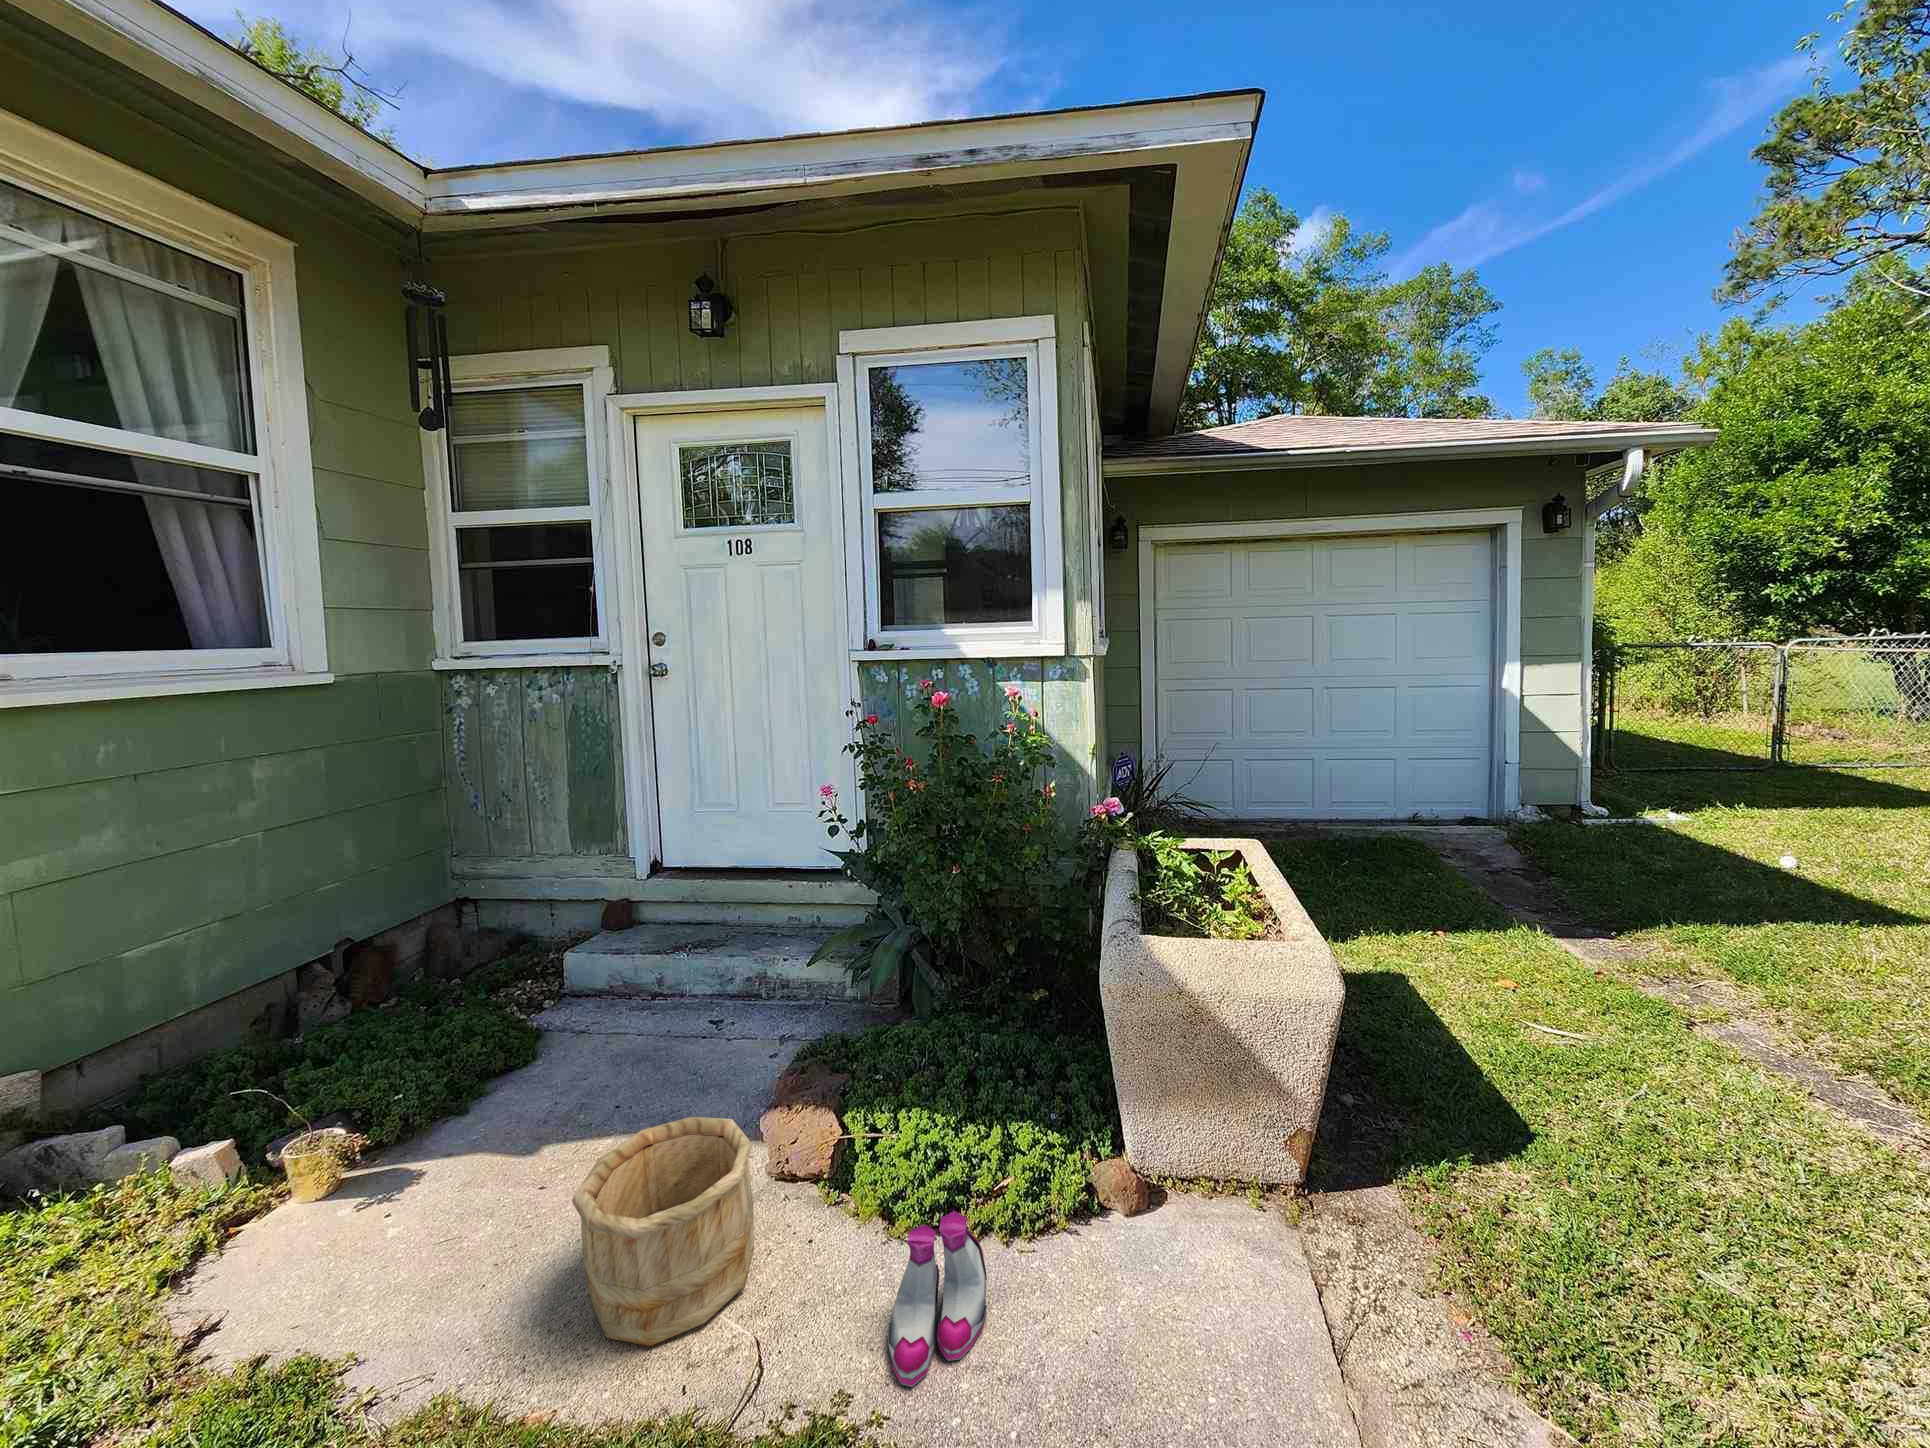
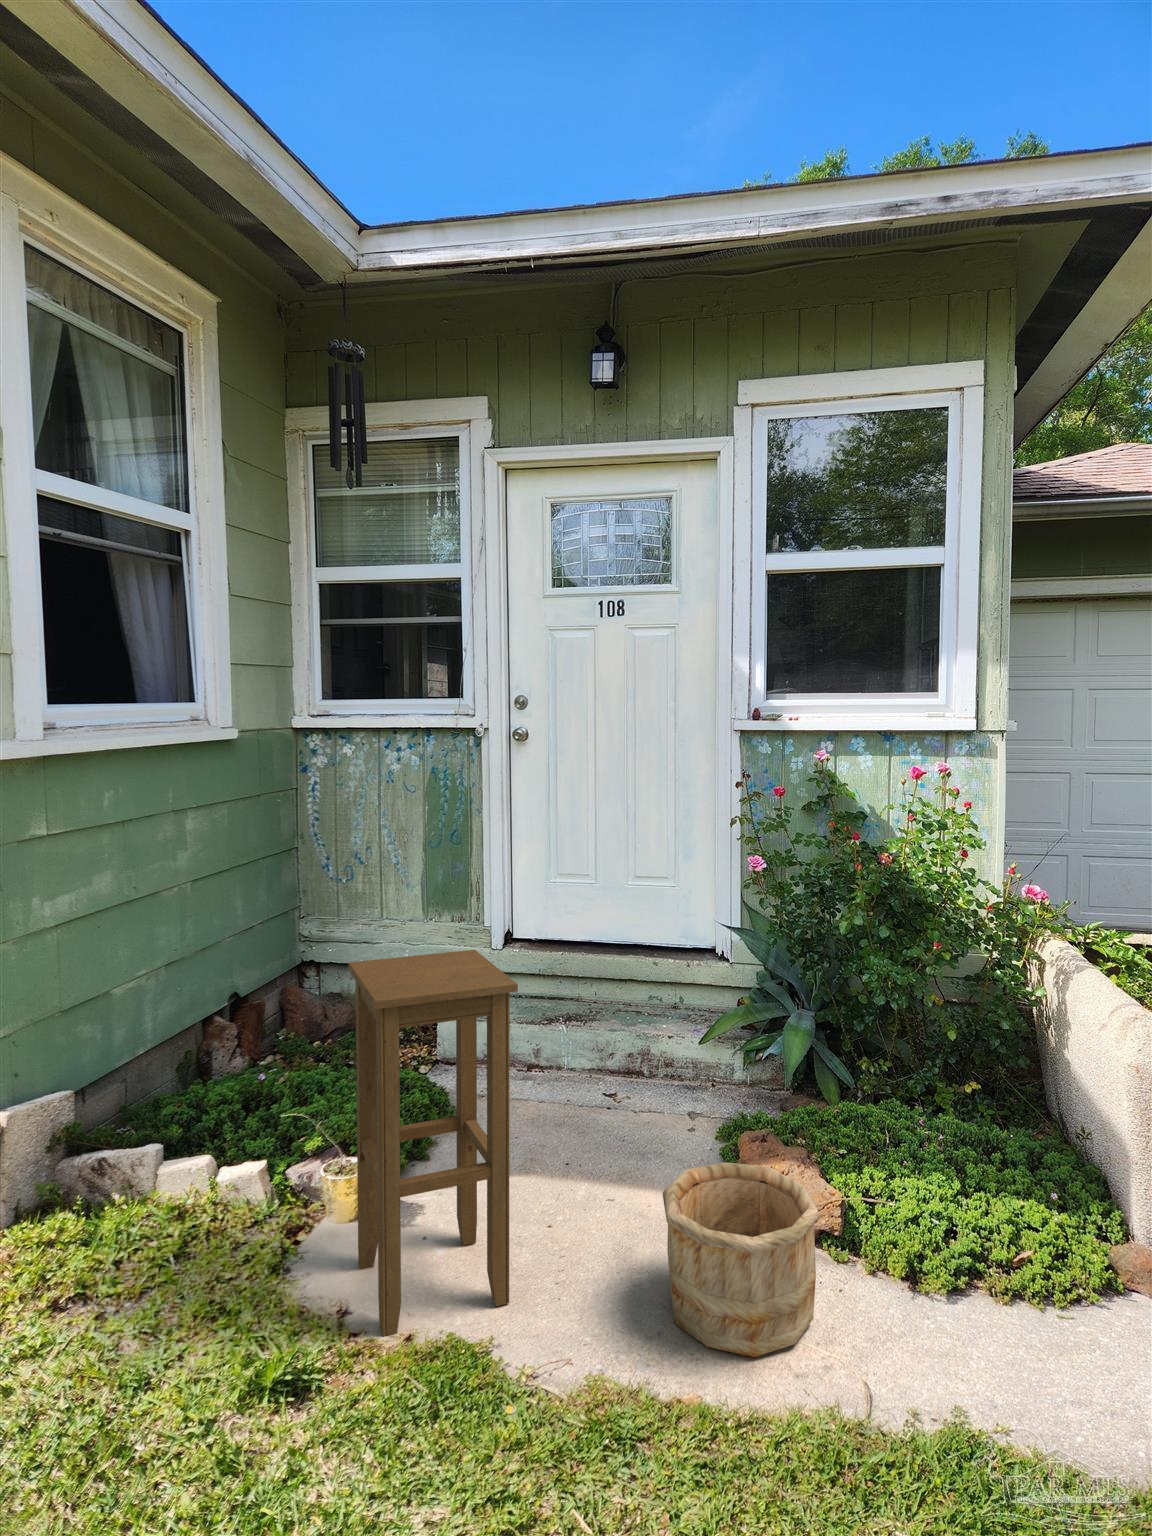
stool: none [182,910,443,1367] -> present [348,950,518,1337]
boots: present [888,1211,988,1387] -> none [979,1261,1074,1413]

